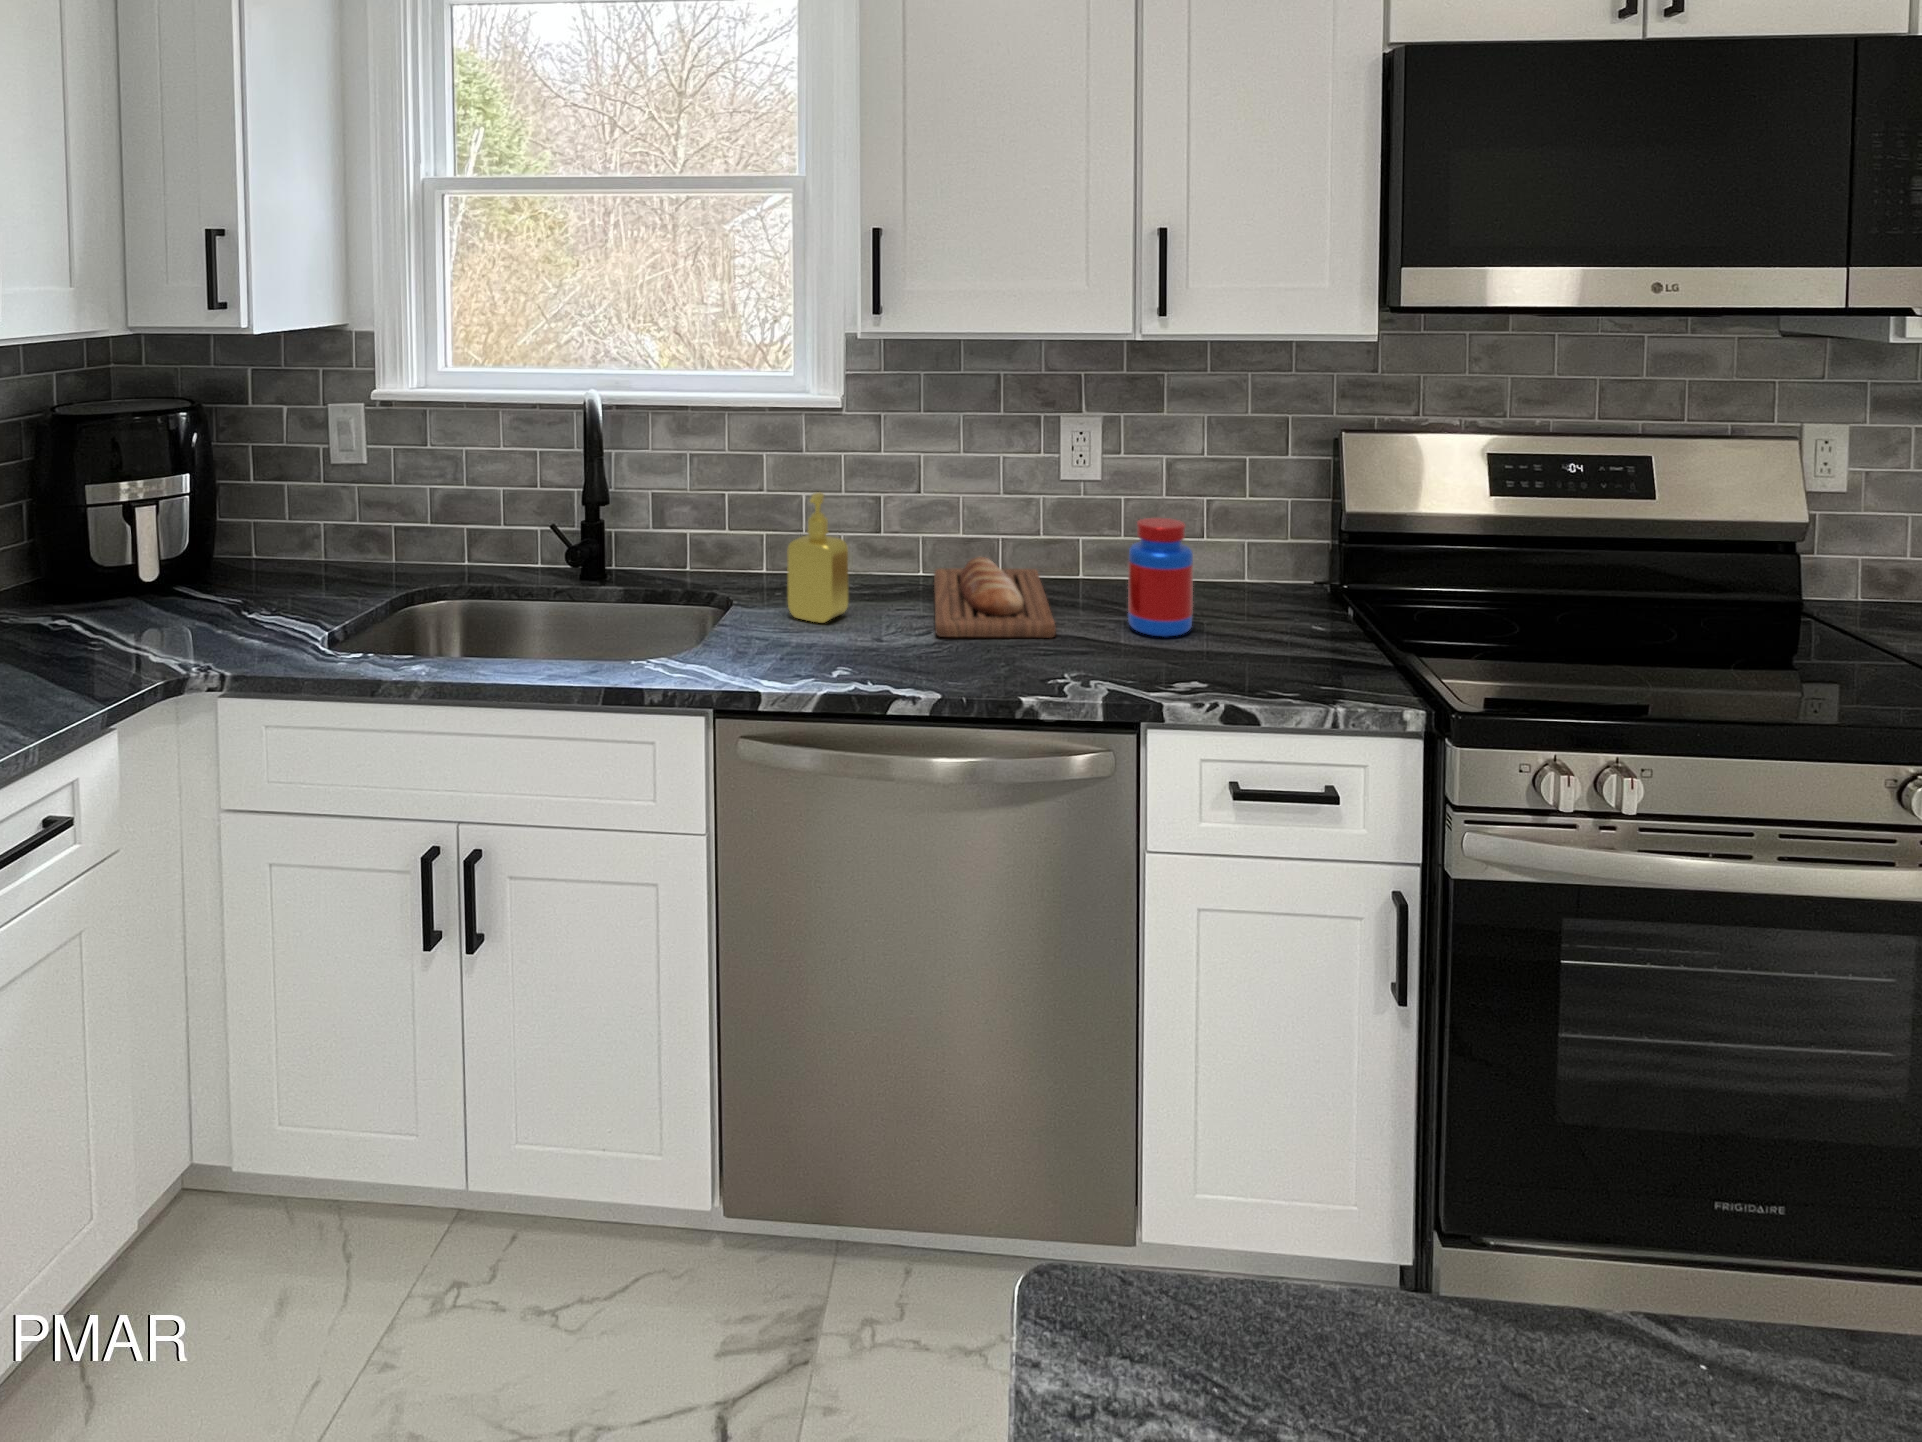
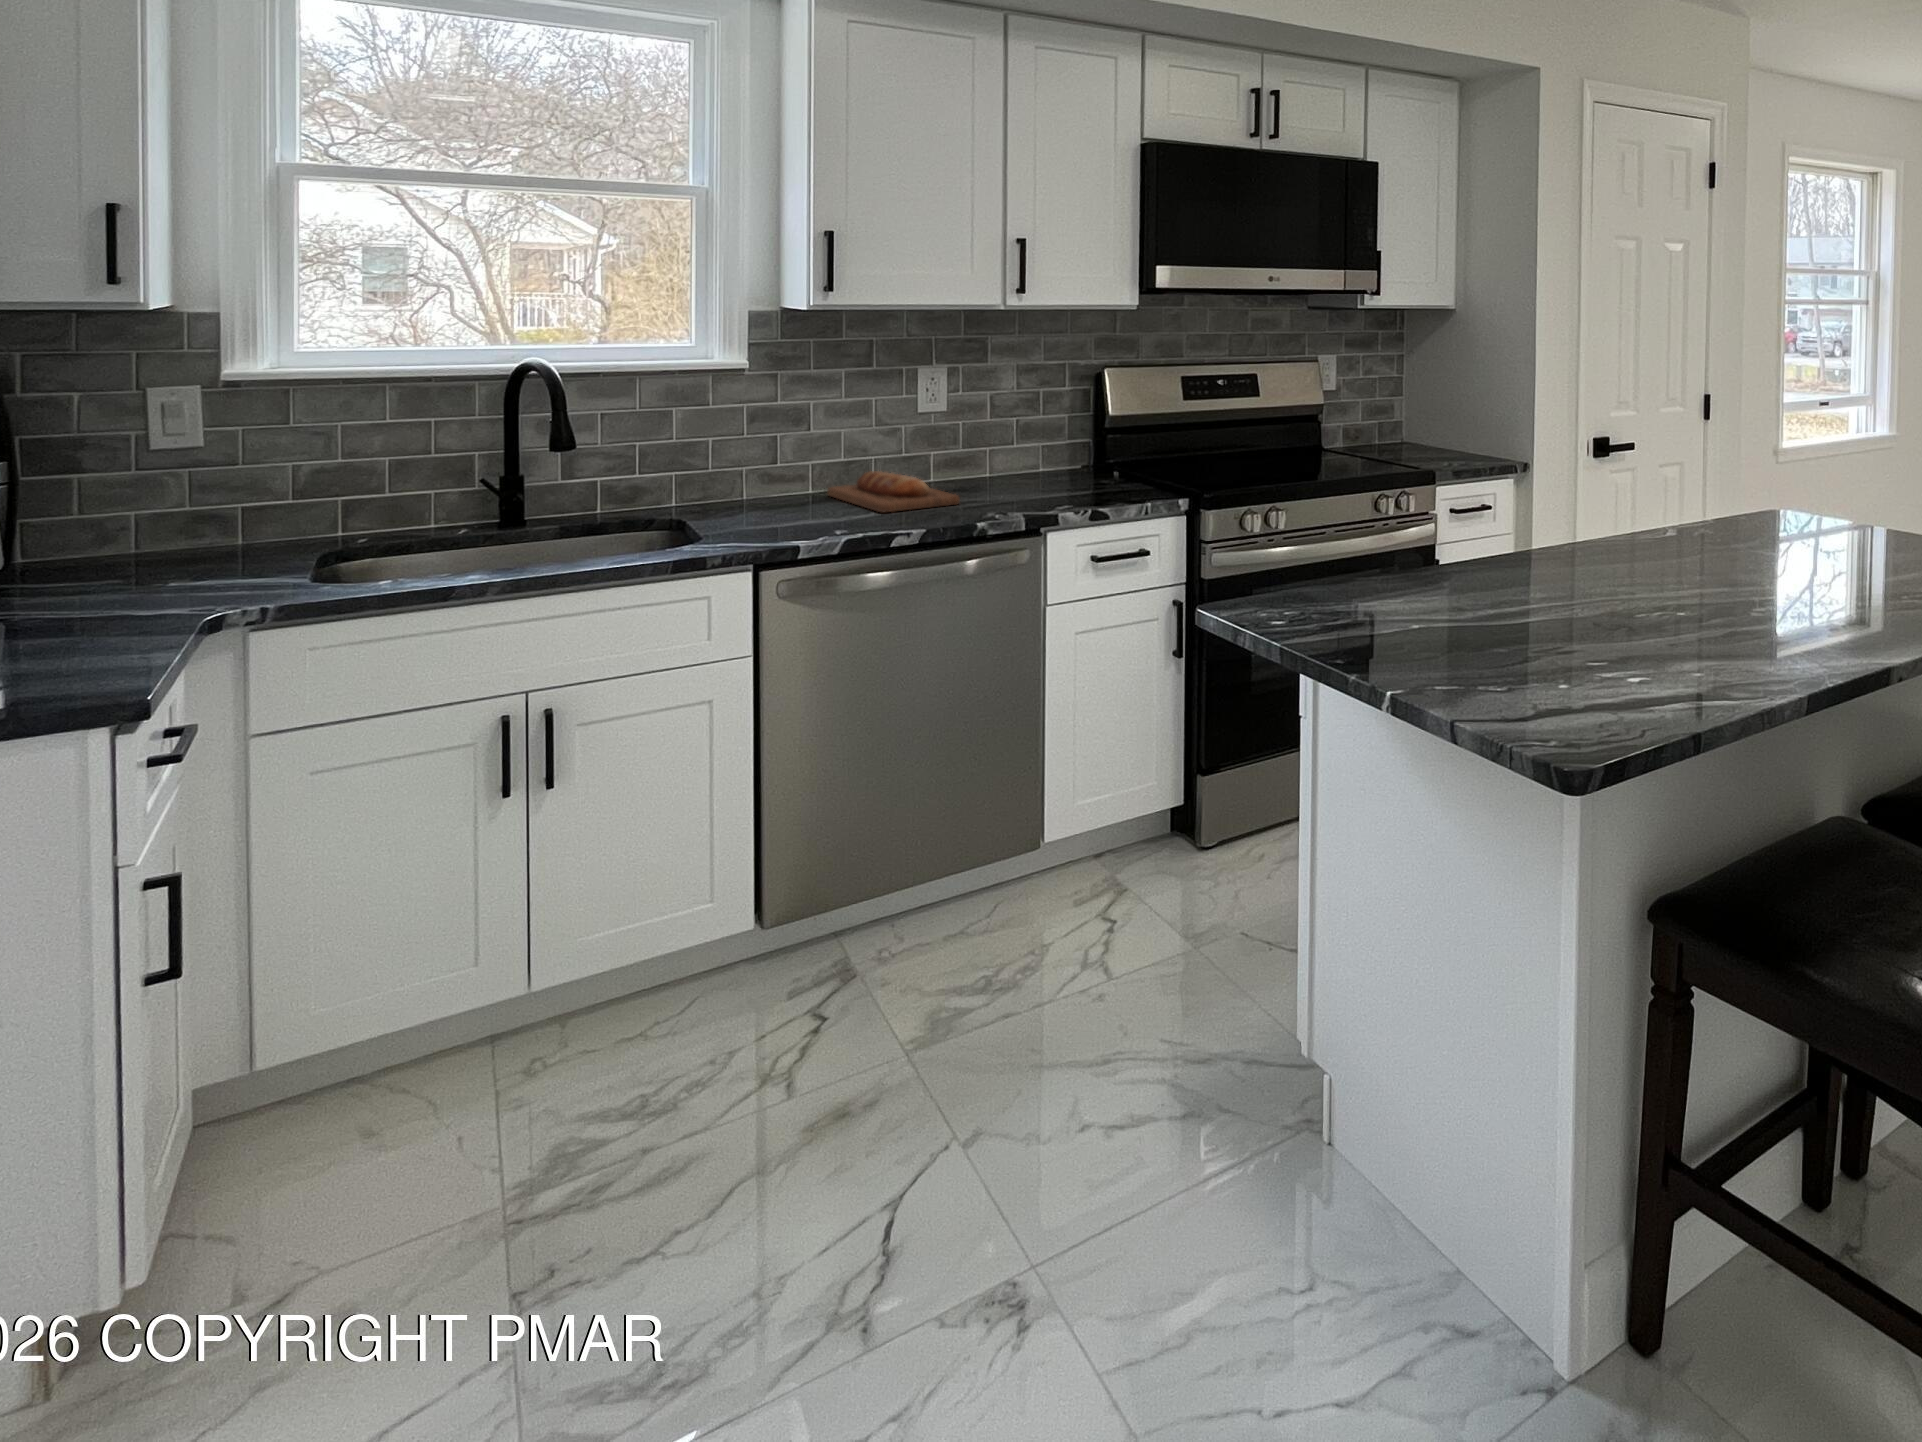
soap dispenser: present [787,492,848,623] -> none [748,424,797,520]
jar: present [1128,518,1193,637] -> none [997,424,1040,496]

